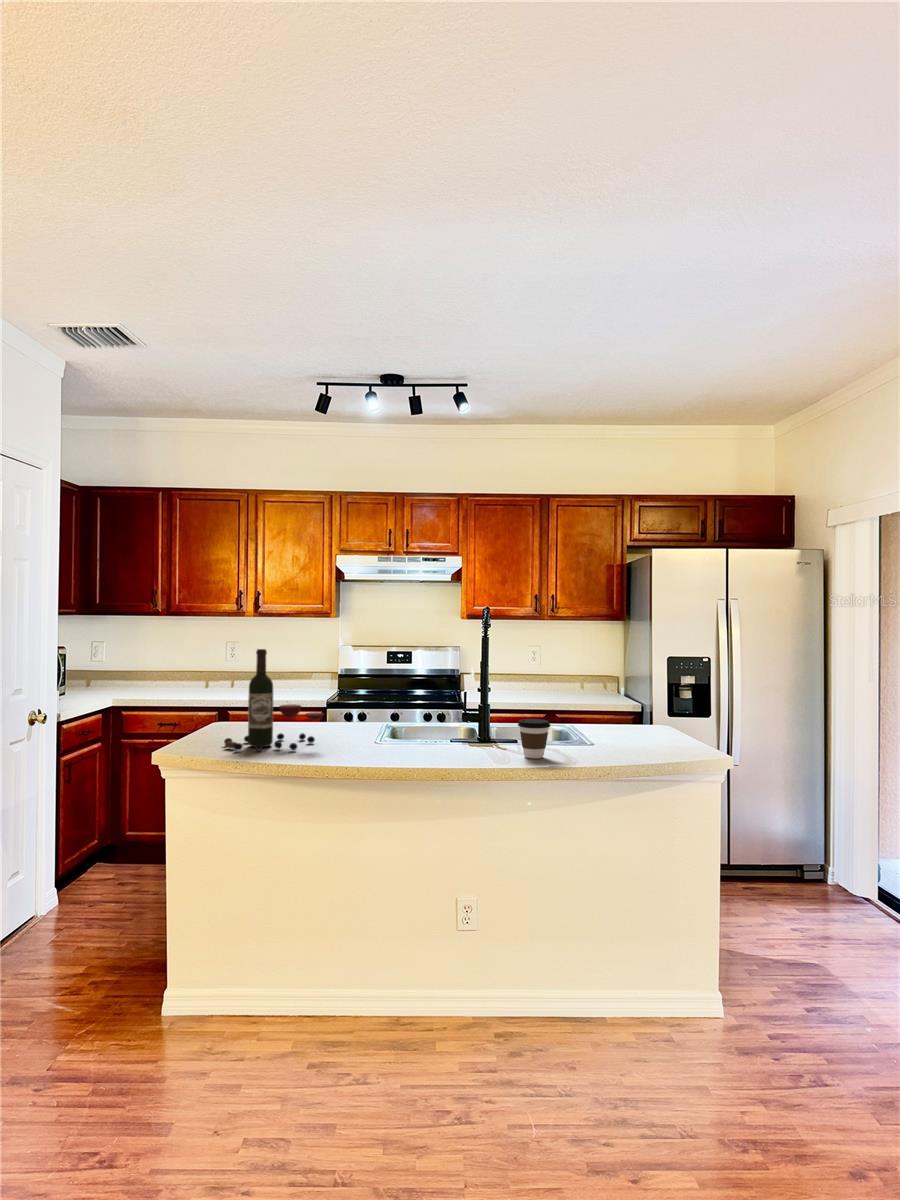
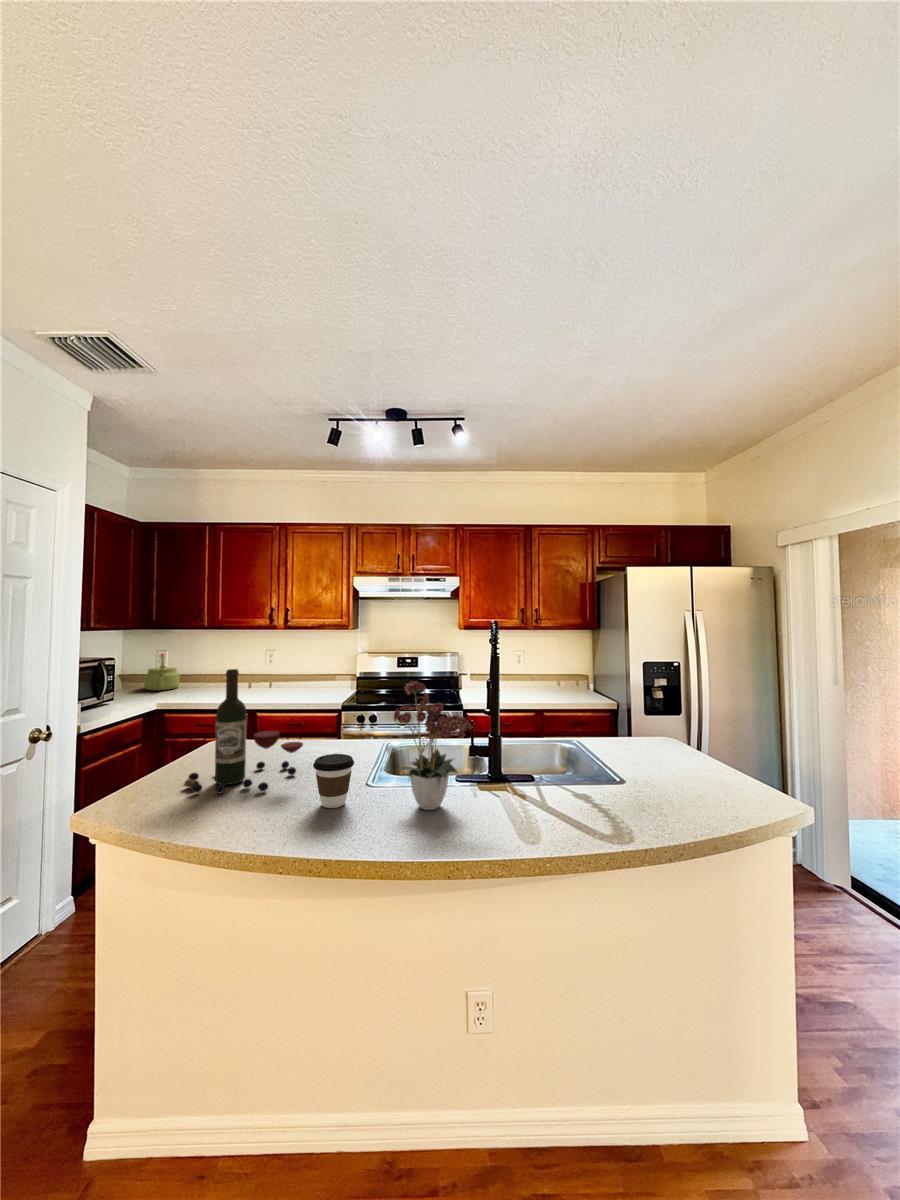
kettle: none [89,644,128,688] -> present [144,654,180,690]
flower arrangement: none [401,652,474,759] -> present [394,681,472,810]
coffee cup: present [518,719,550,758] -> present [313,754,354,808]

